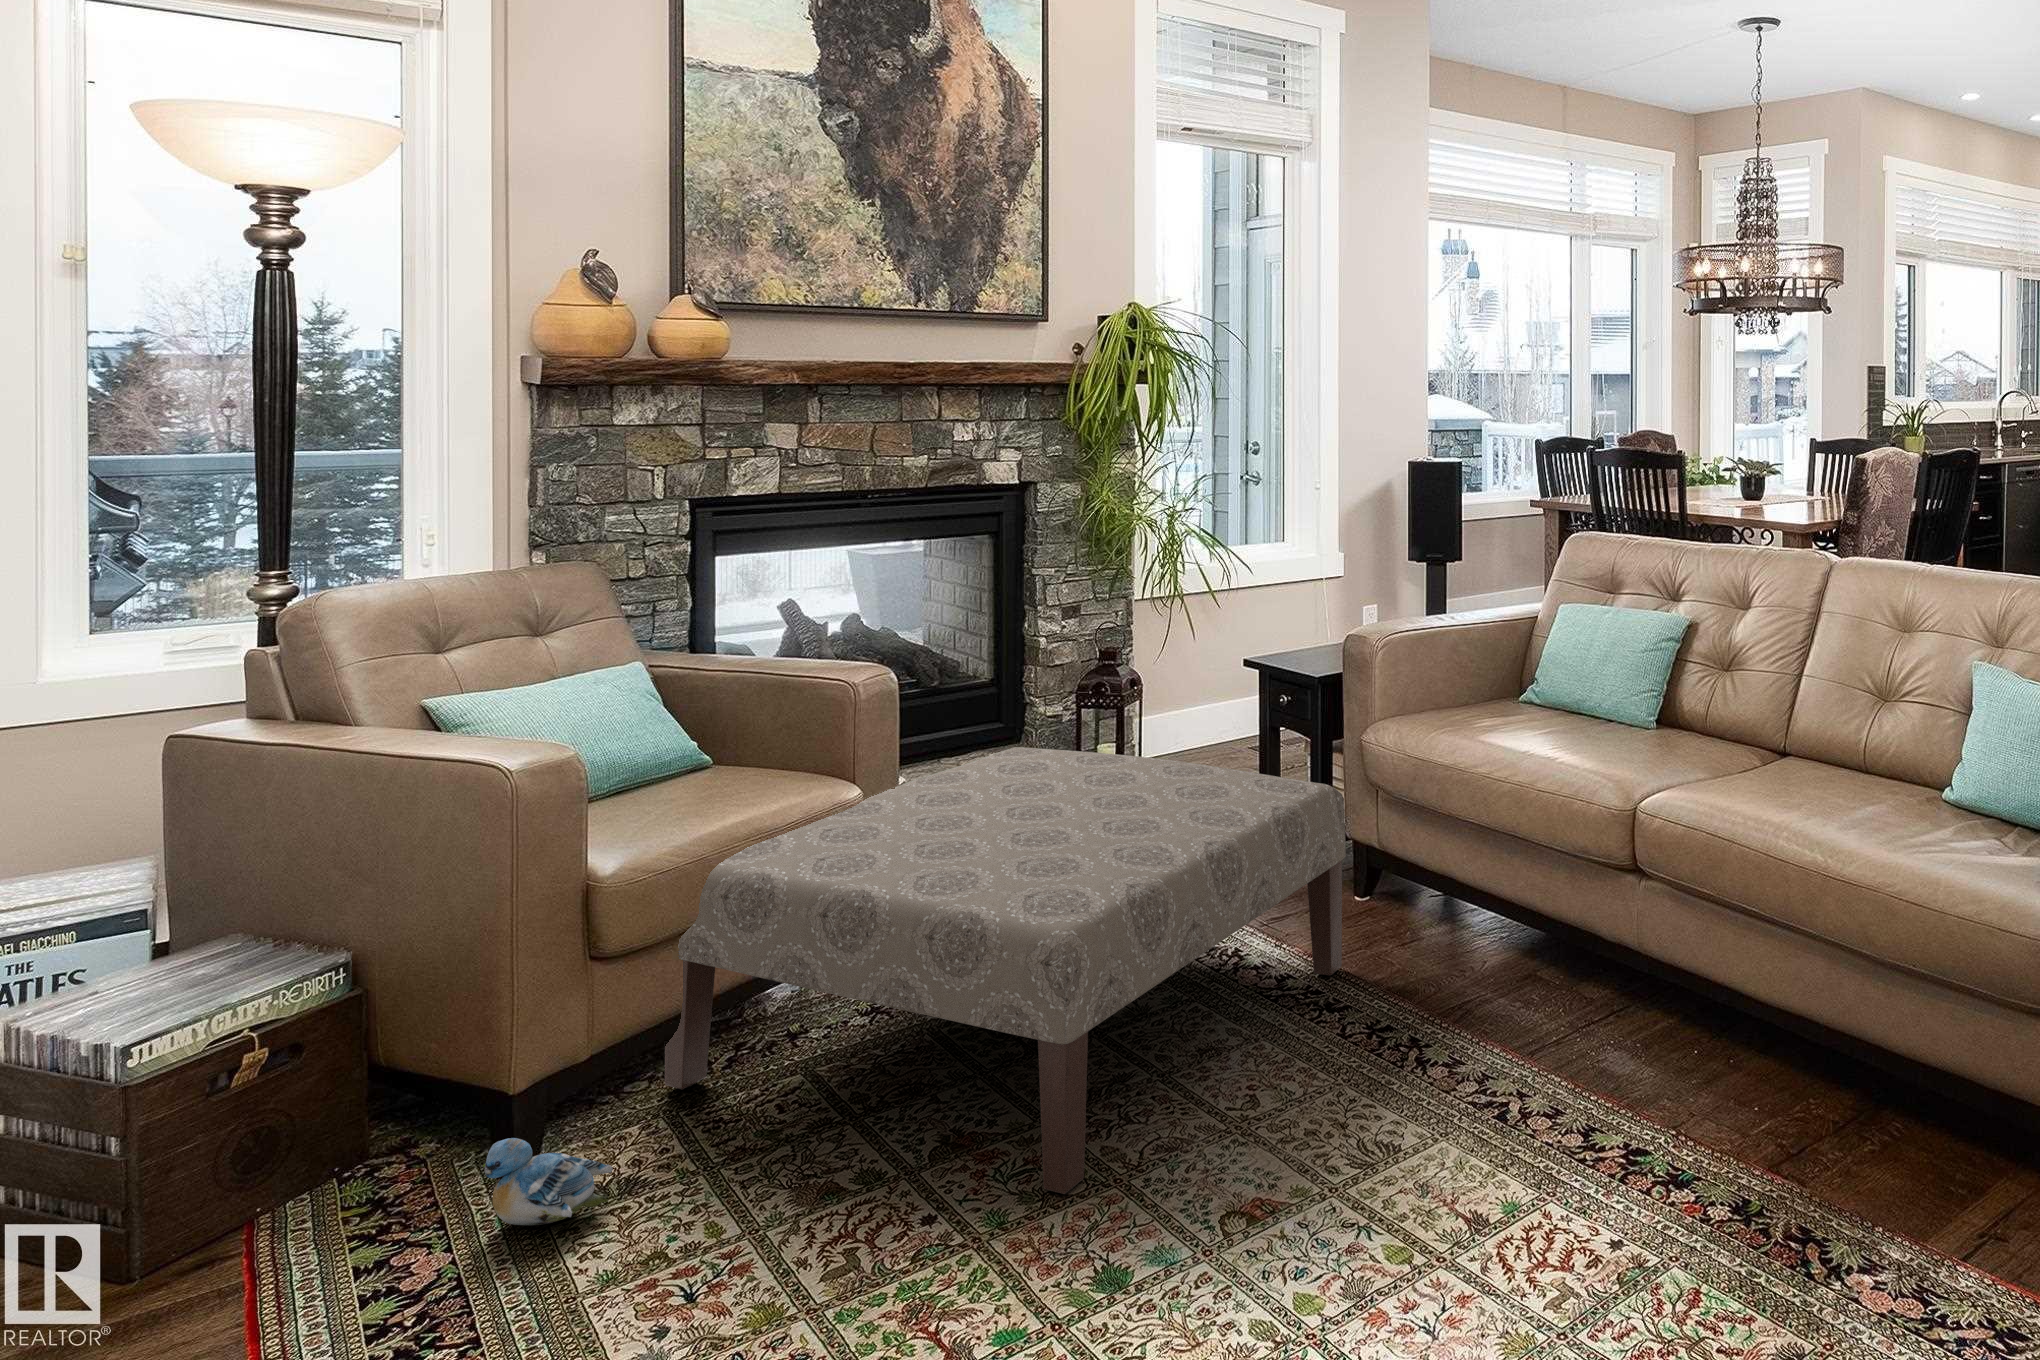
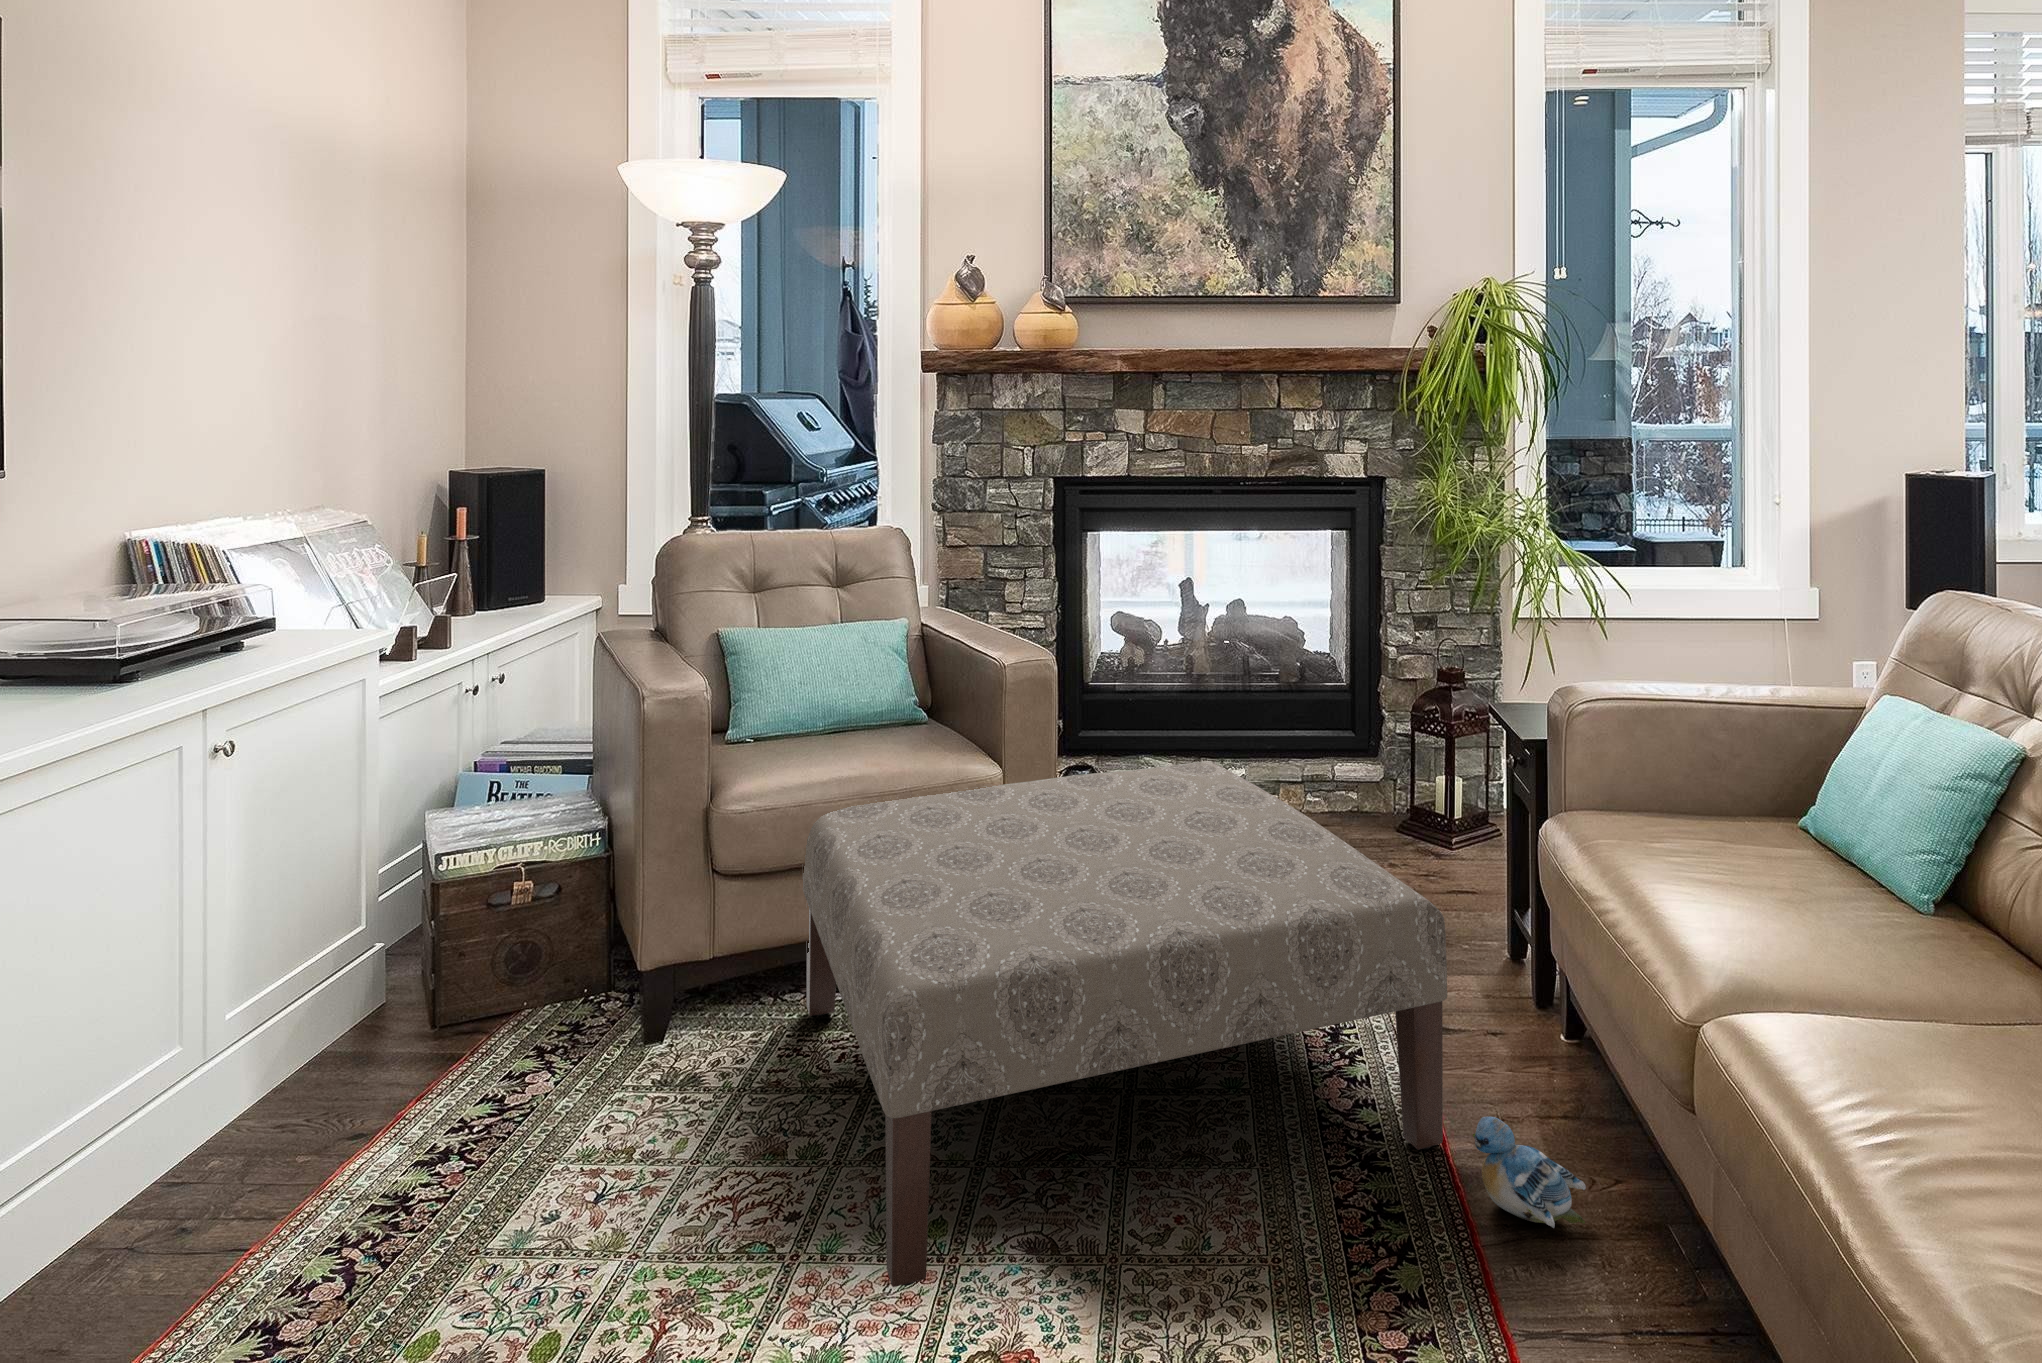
plush toy: present [483,1138,613,1225] -> present [1473,1117,1586,1228]

